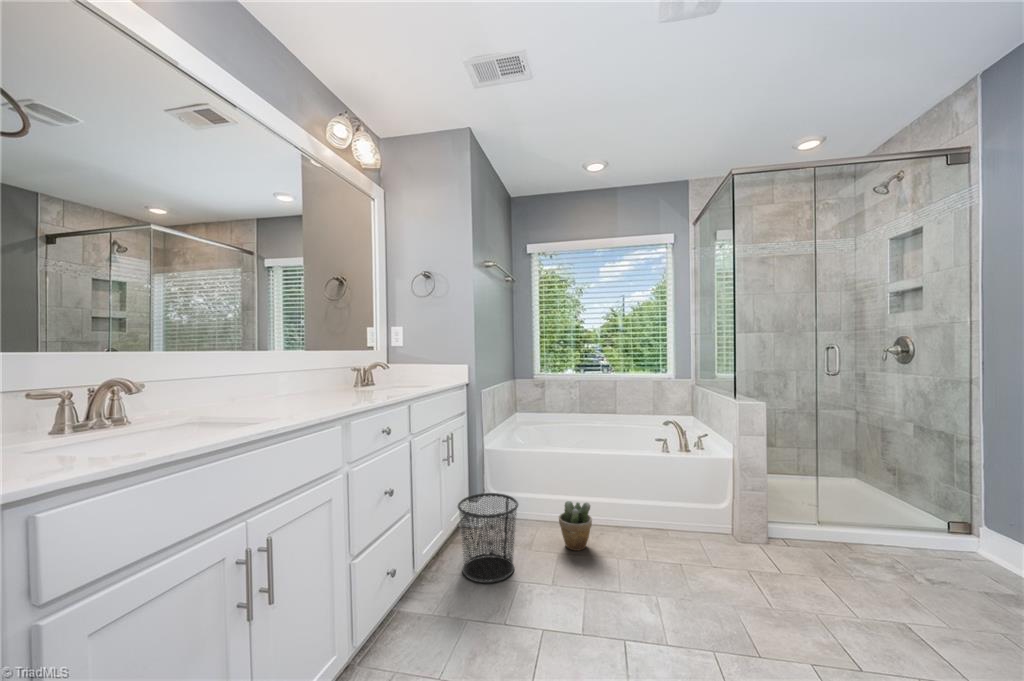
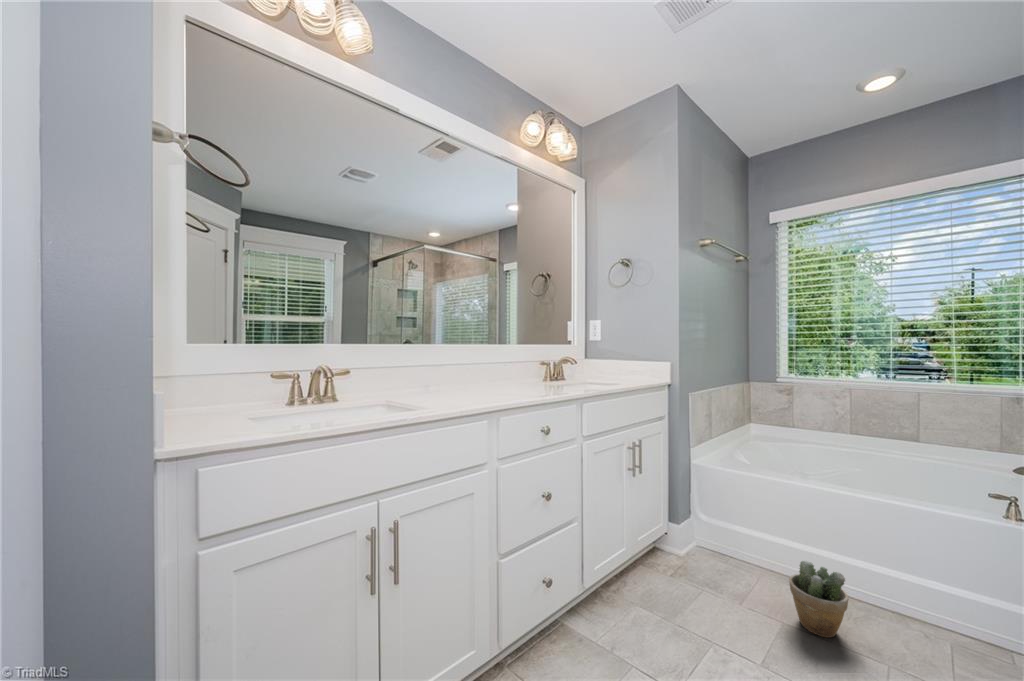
waste bin: present [458,493,518,583] -> none [639,517,720,634]

